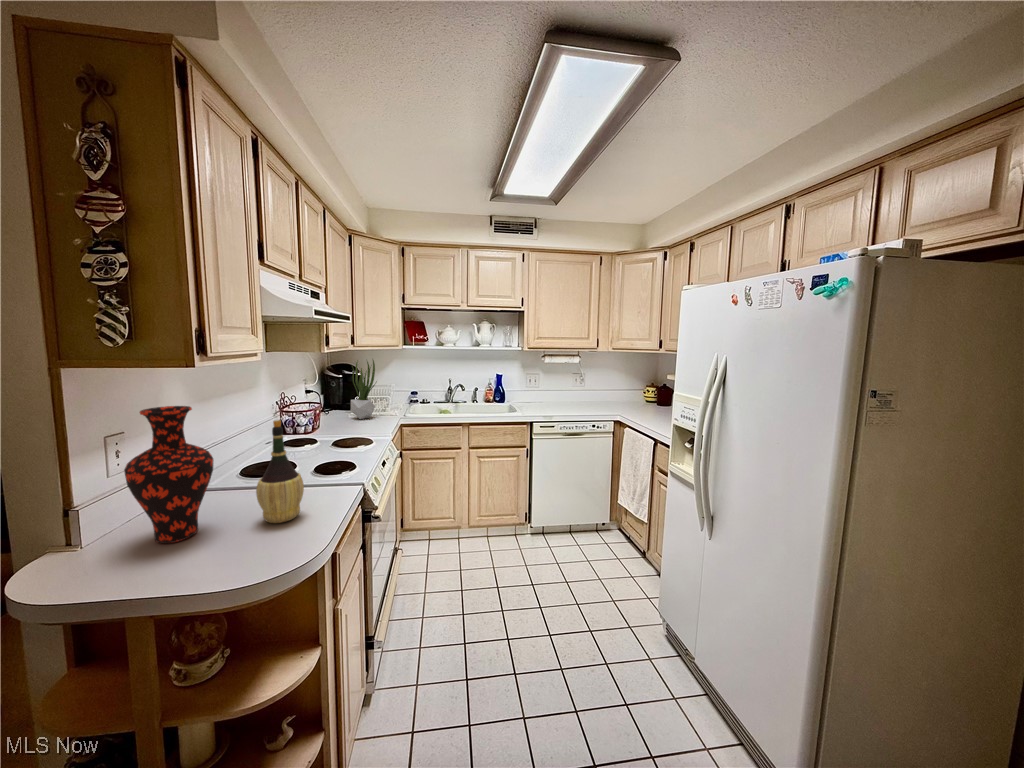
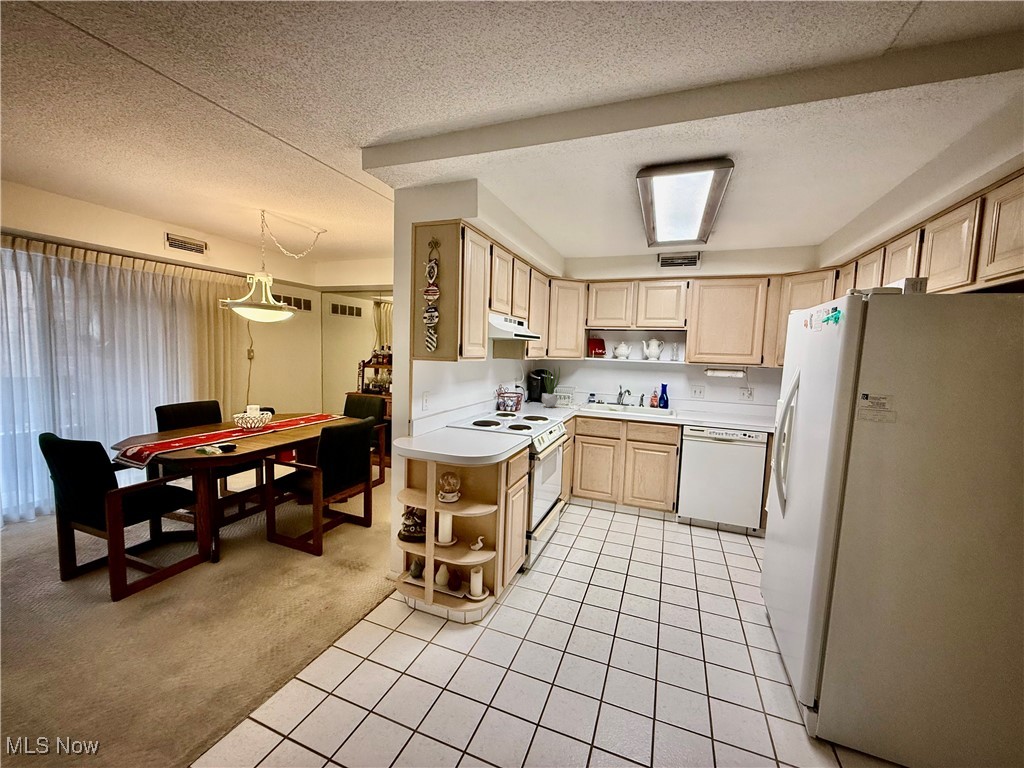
vase: present [124,406,214,543] -> none [431,378,461,437]
wine bottle: present [256,420,304,523] -> none [476,389,496,439]

